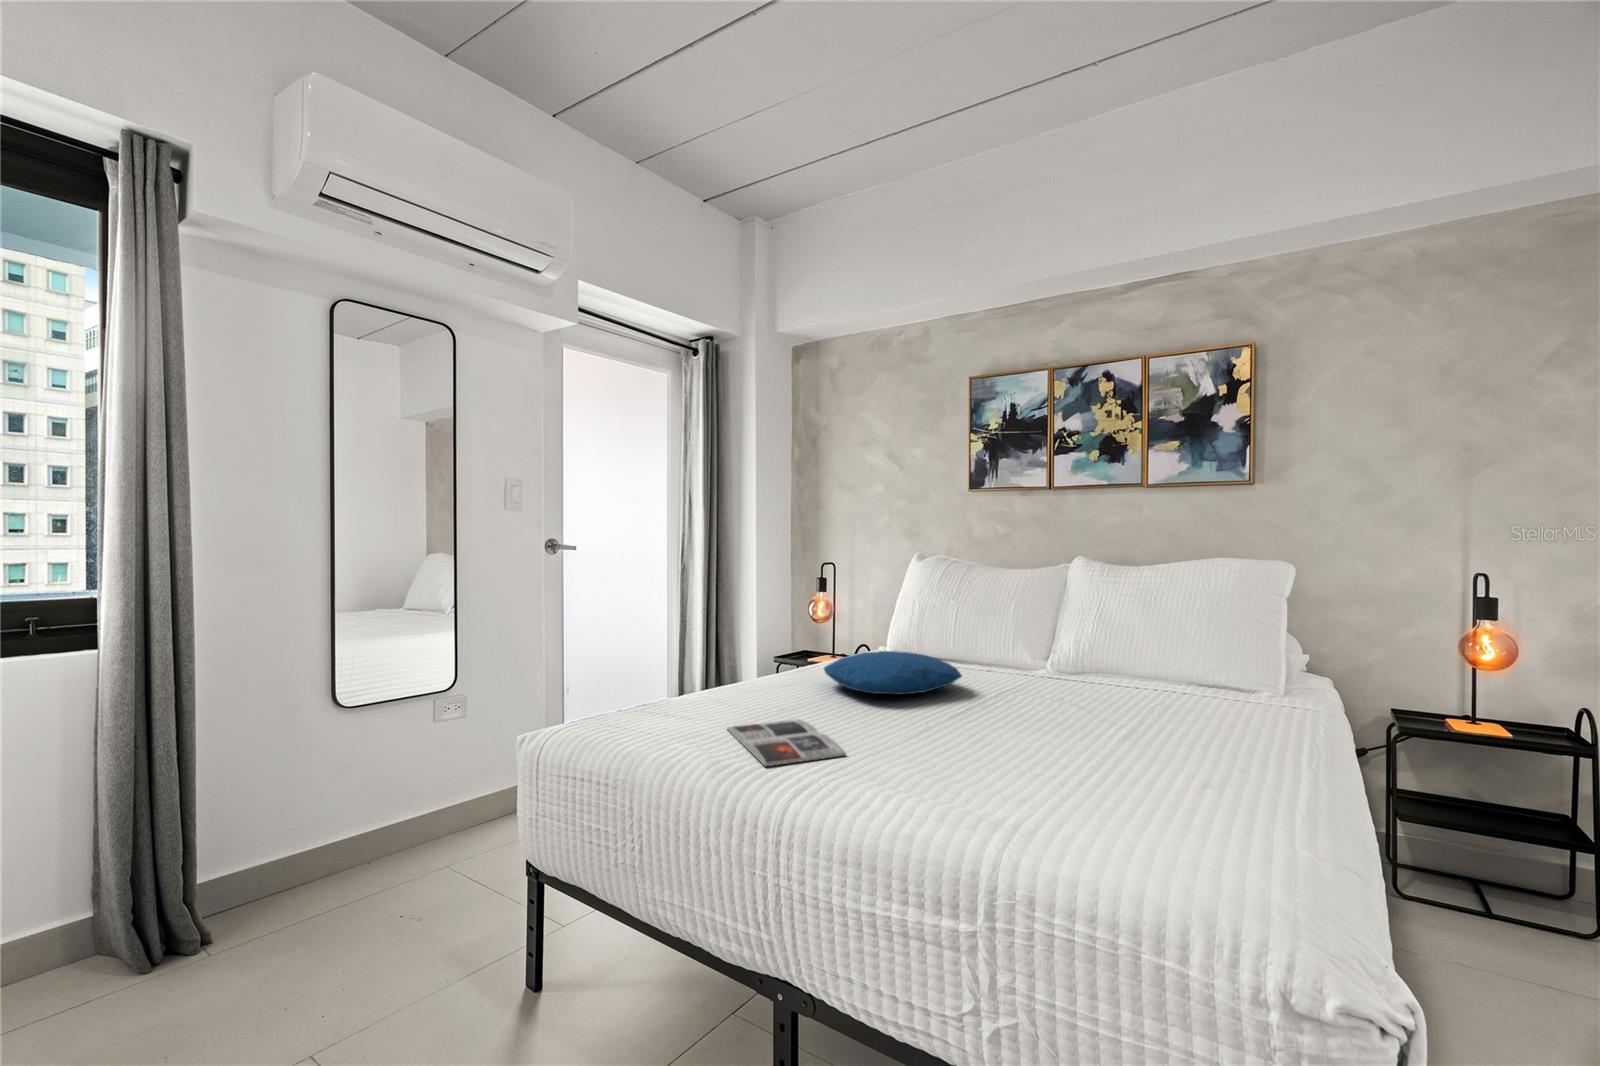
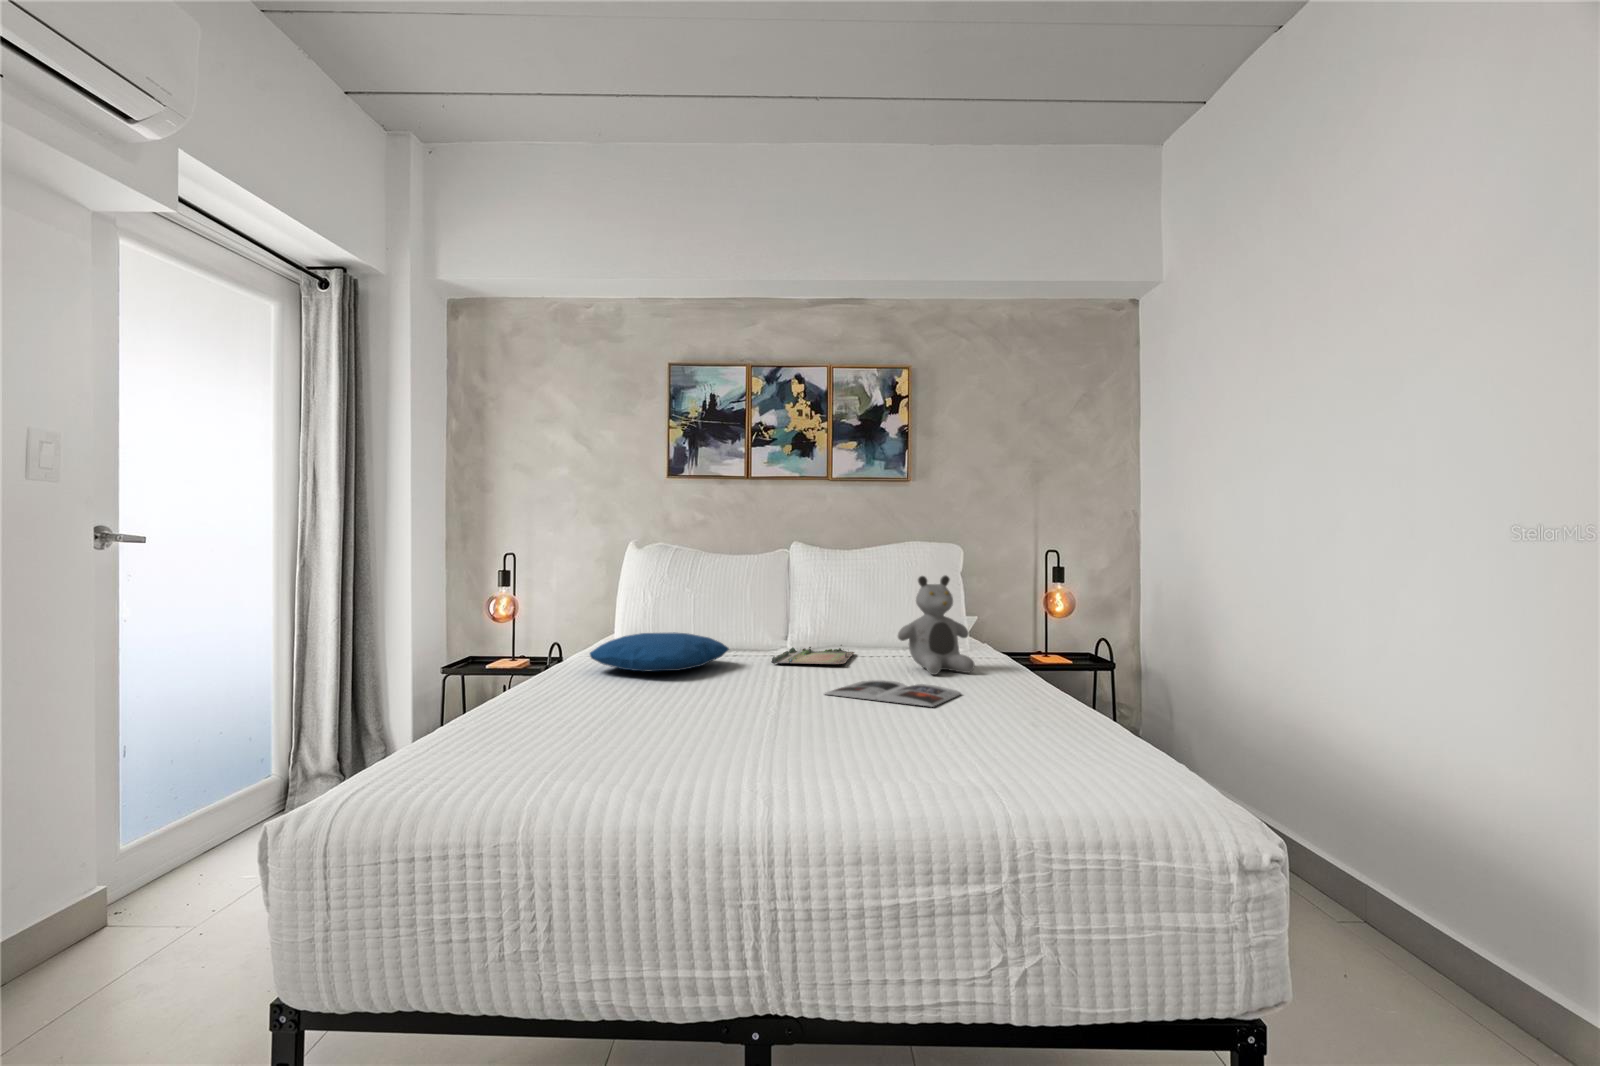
teddy bear: none [1146,615,1259,751] -> present [898,575,975,675]
tray: none [1006,679,1127,711] -> present [771,645,855,664]
magazine: present [727,719,846,766] -> present [825,680,961,707]

